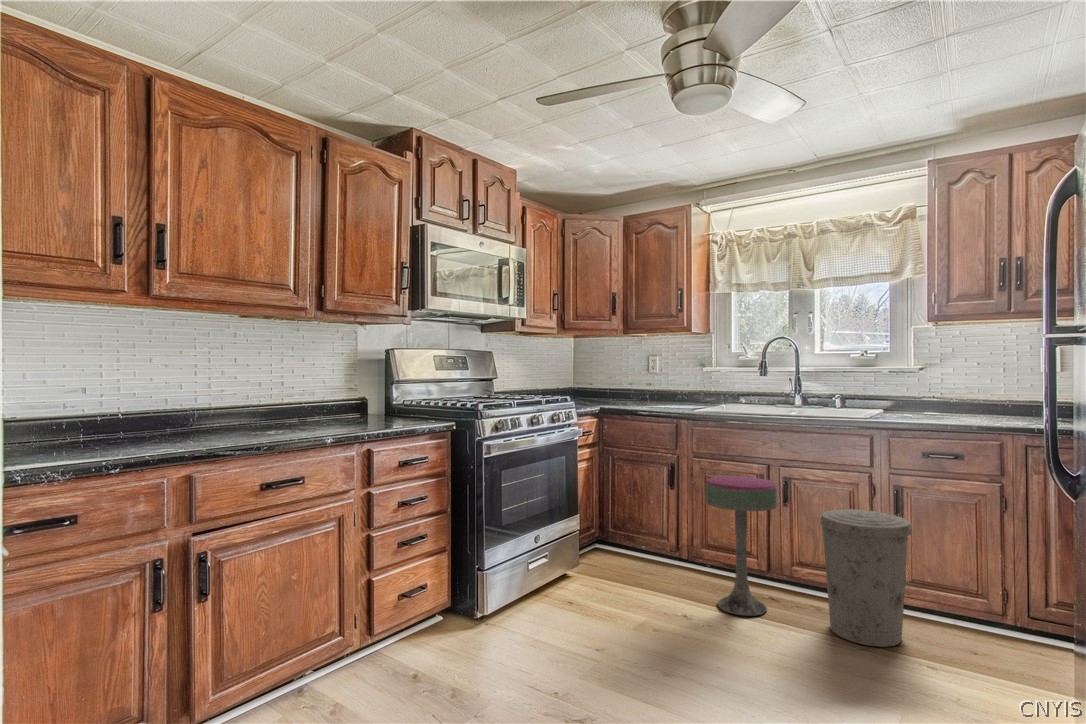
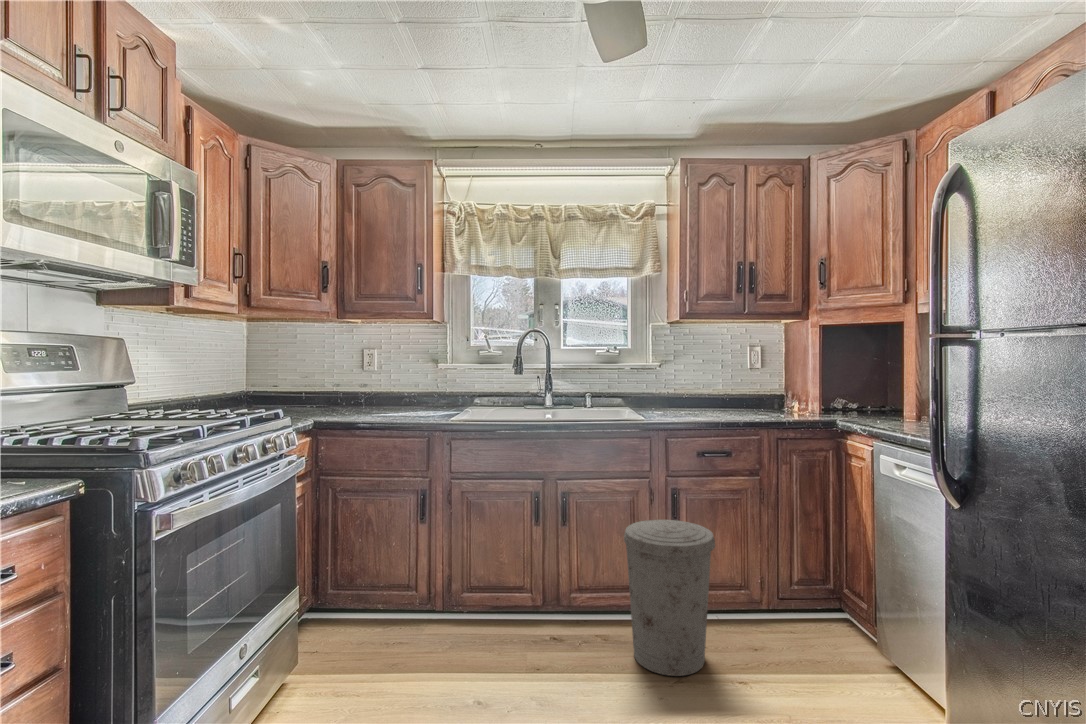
bar stool: present [705,476,777,616] -> none [492,498,578,678]

